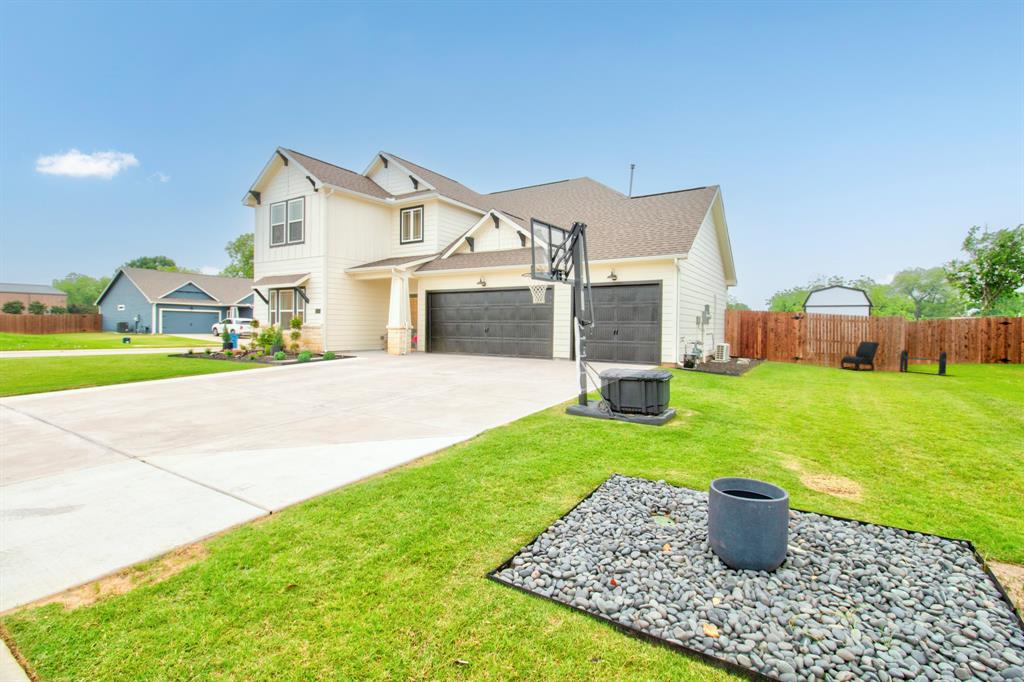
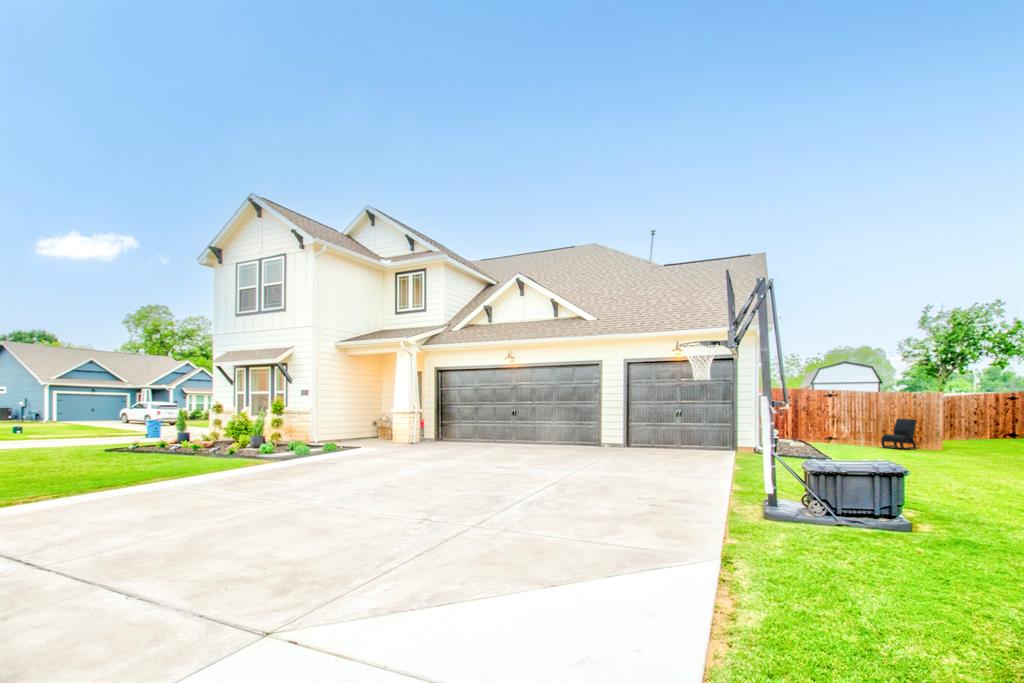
bench: present [900,350,947,376] -> none [939,426,986,453]

